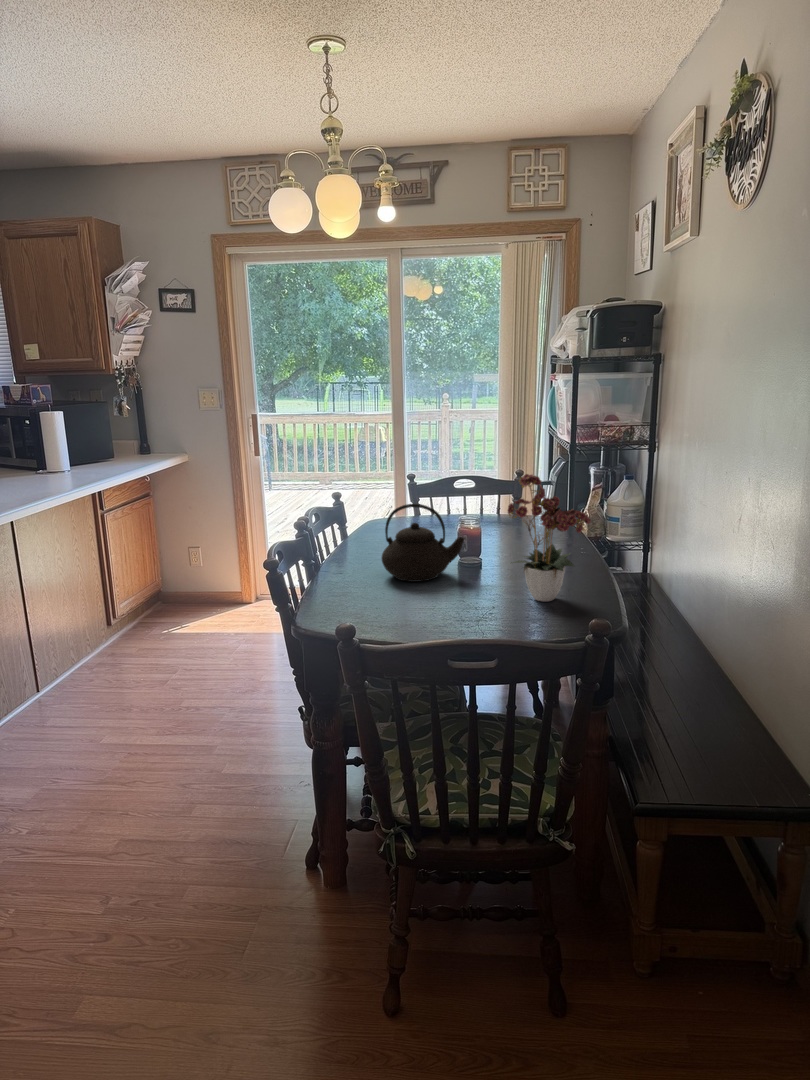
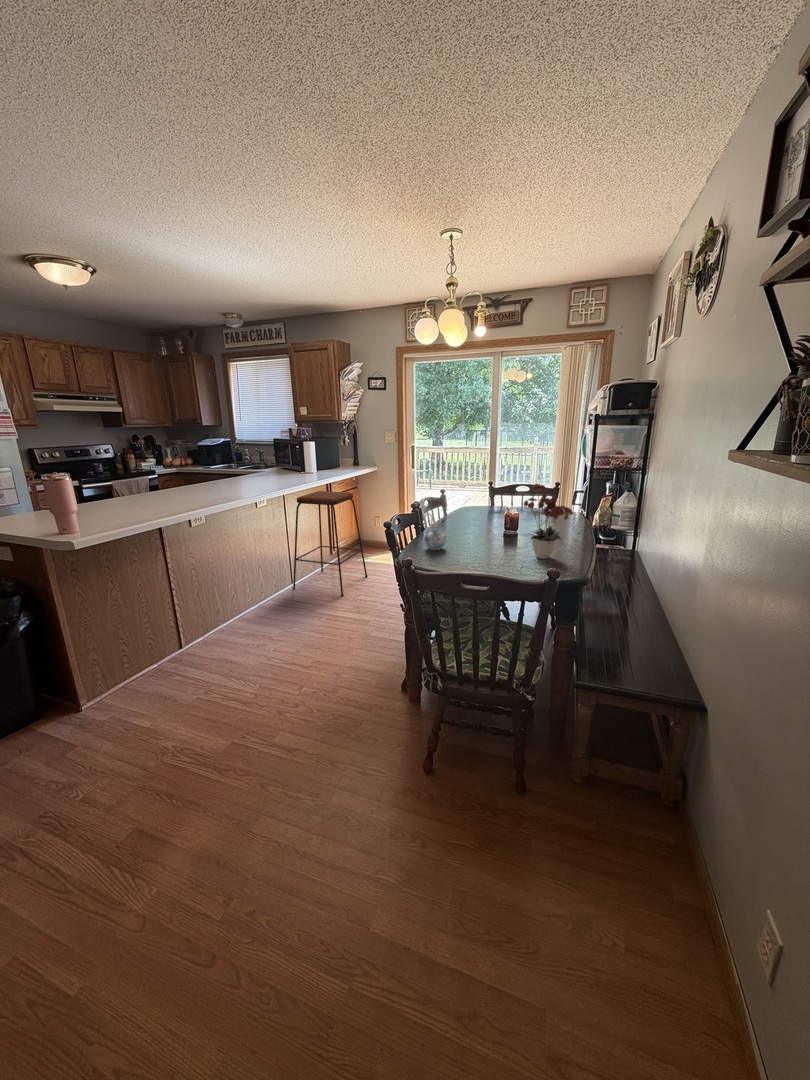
teapot: present [382,504,465,582] -> none [455,498,503,542]
bar stool: none [39,505,190,707] -> present [293,491,367,596]
ceramic pitcher: none [332,536,374,603] -> present [424,513,446,550]

